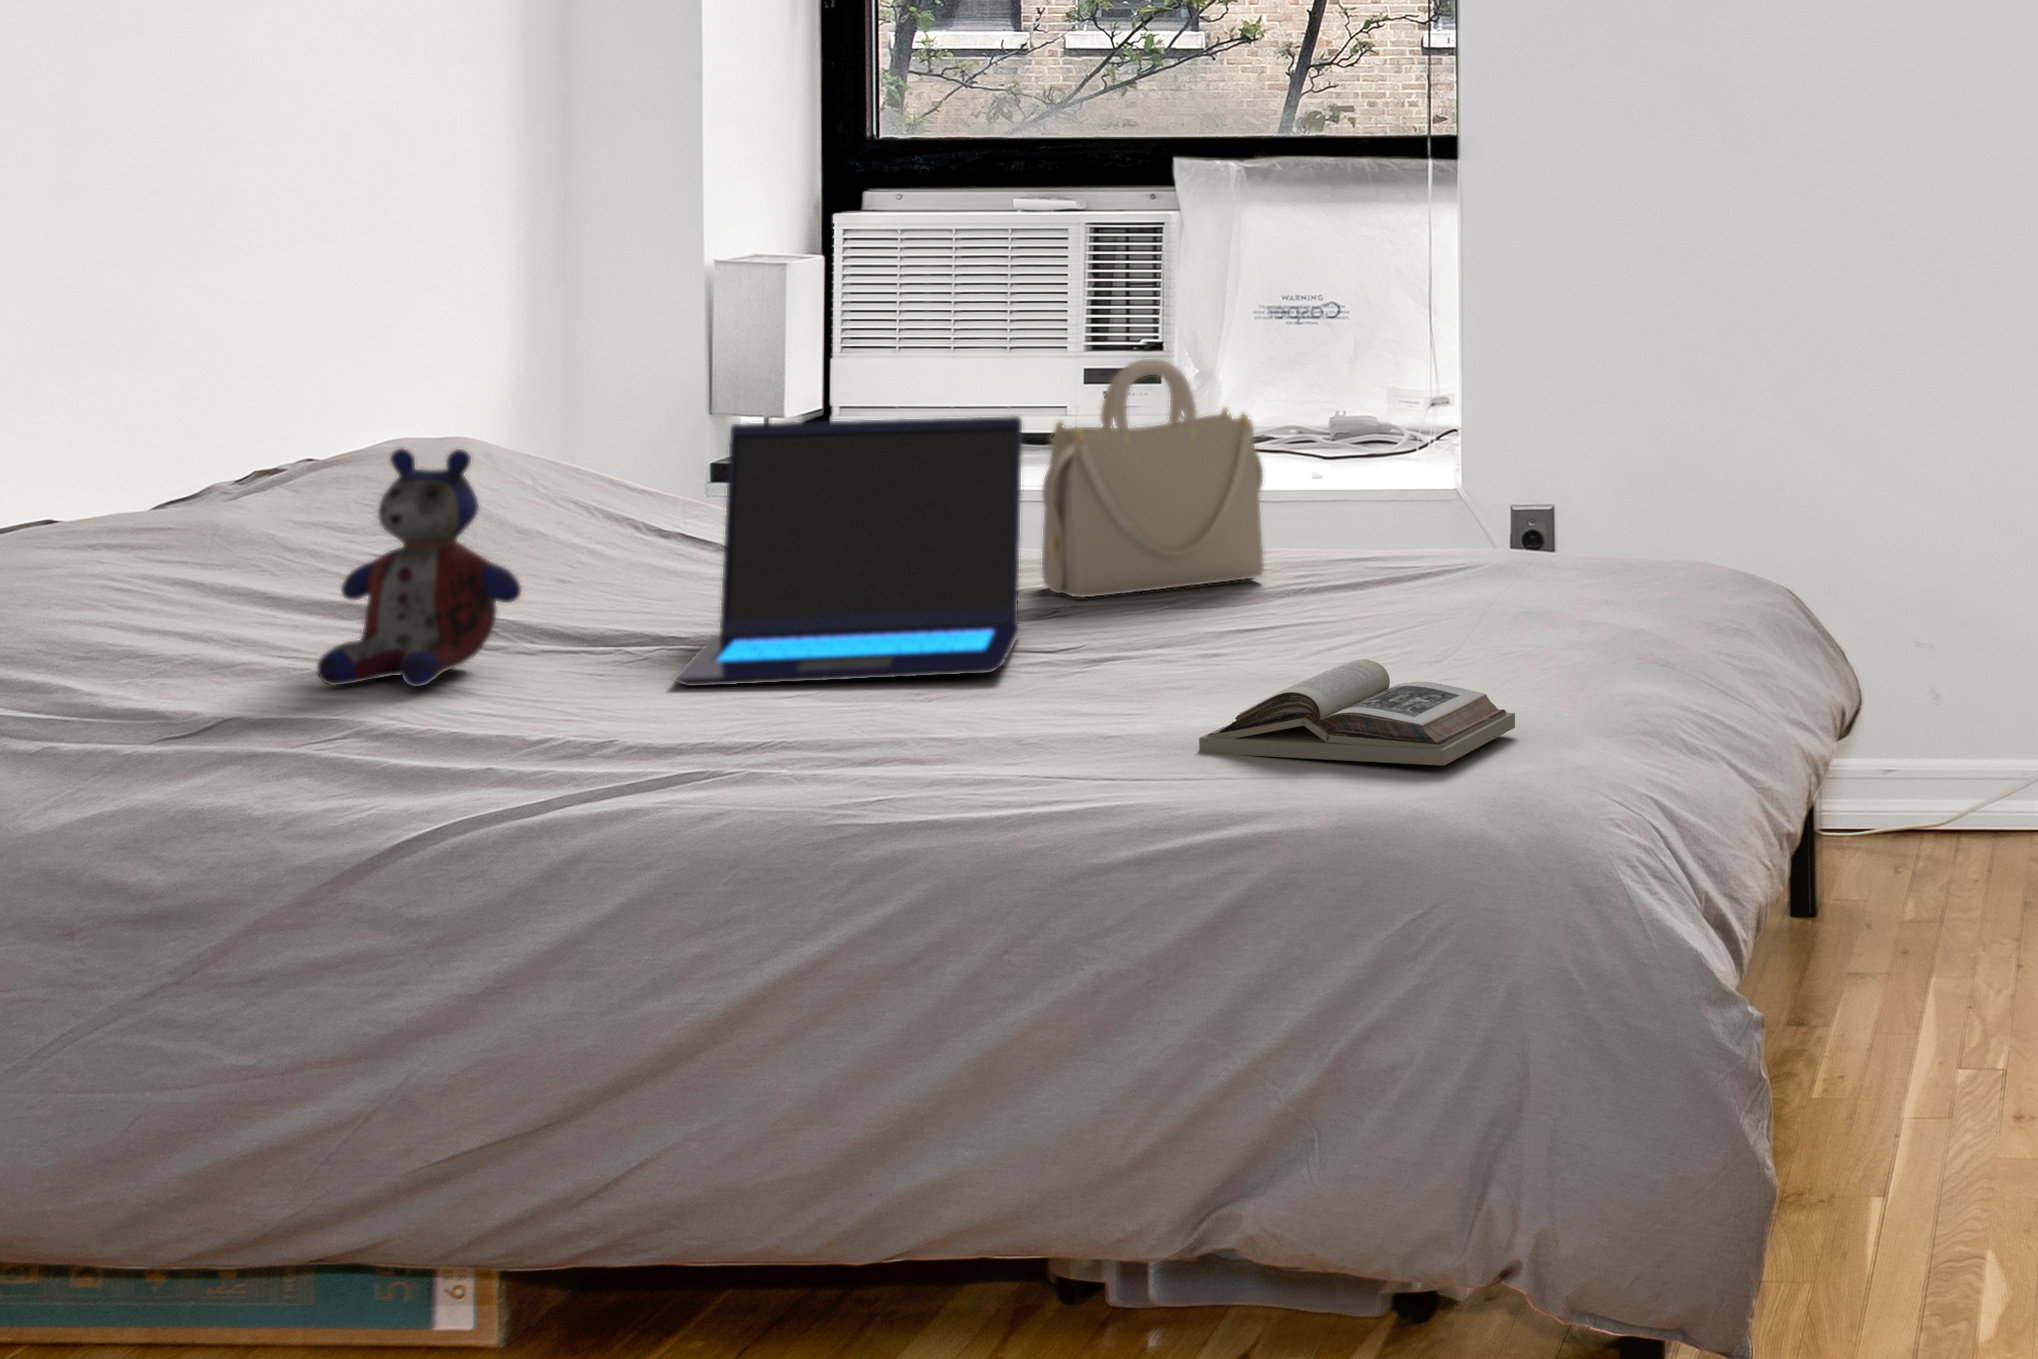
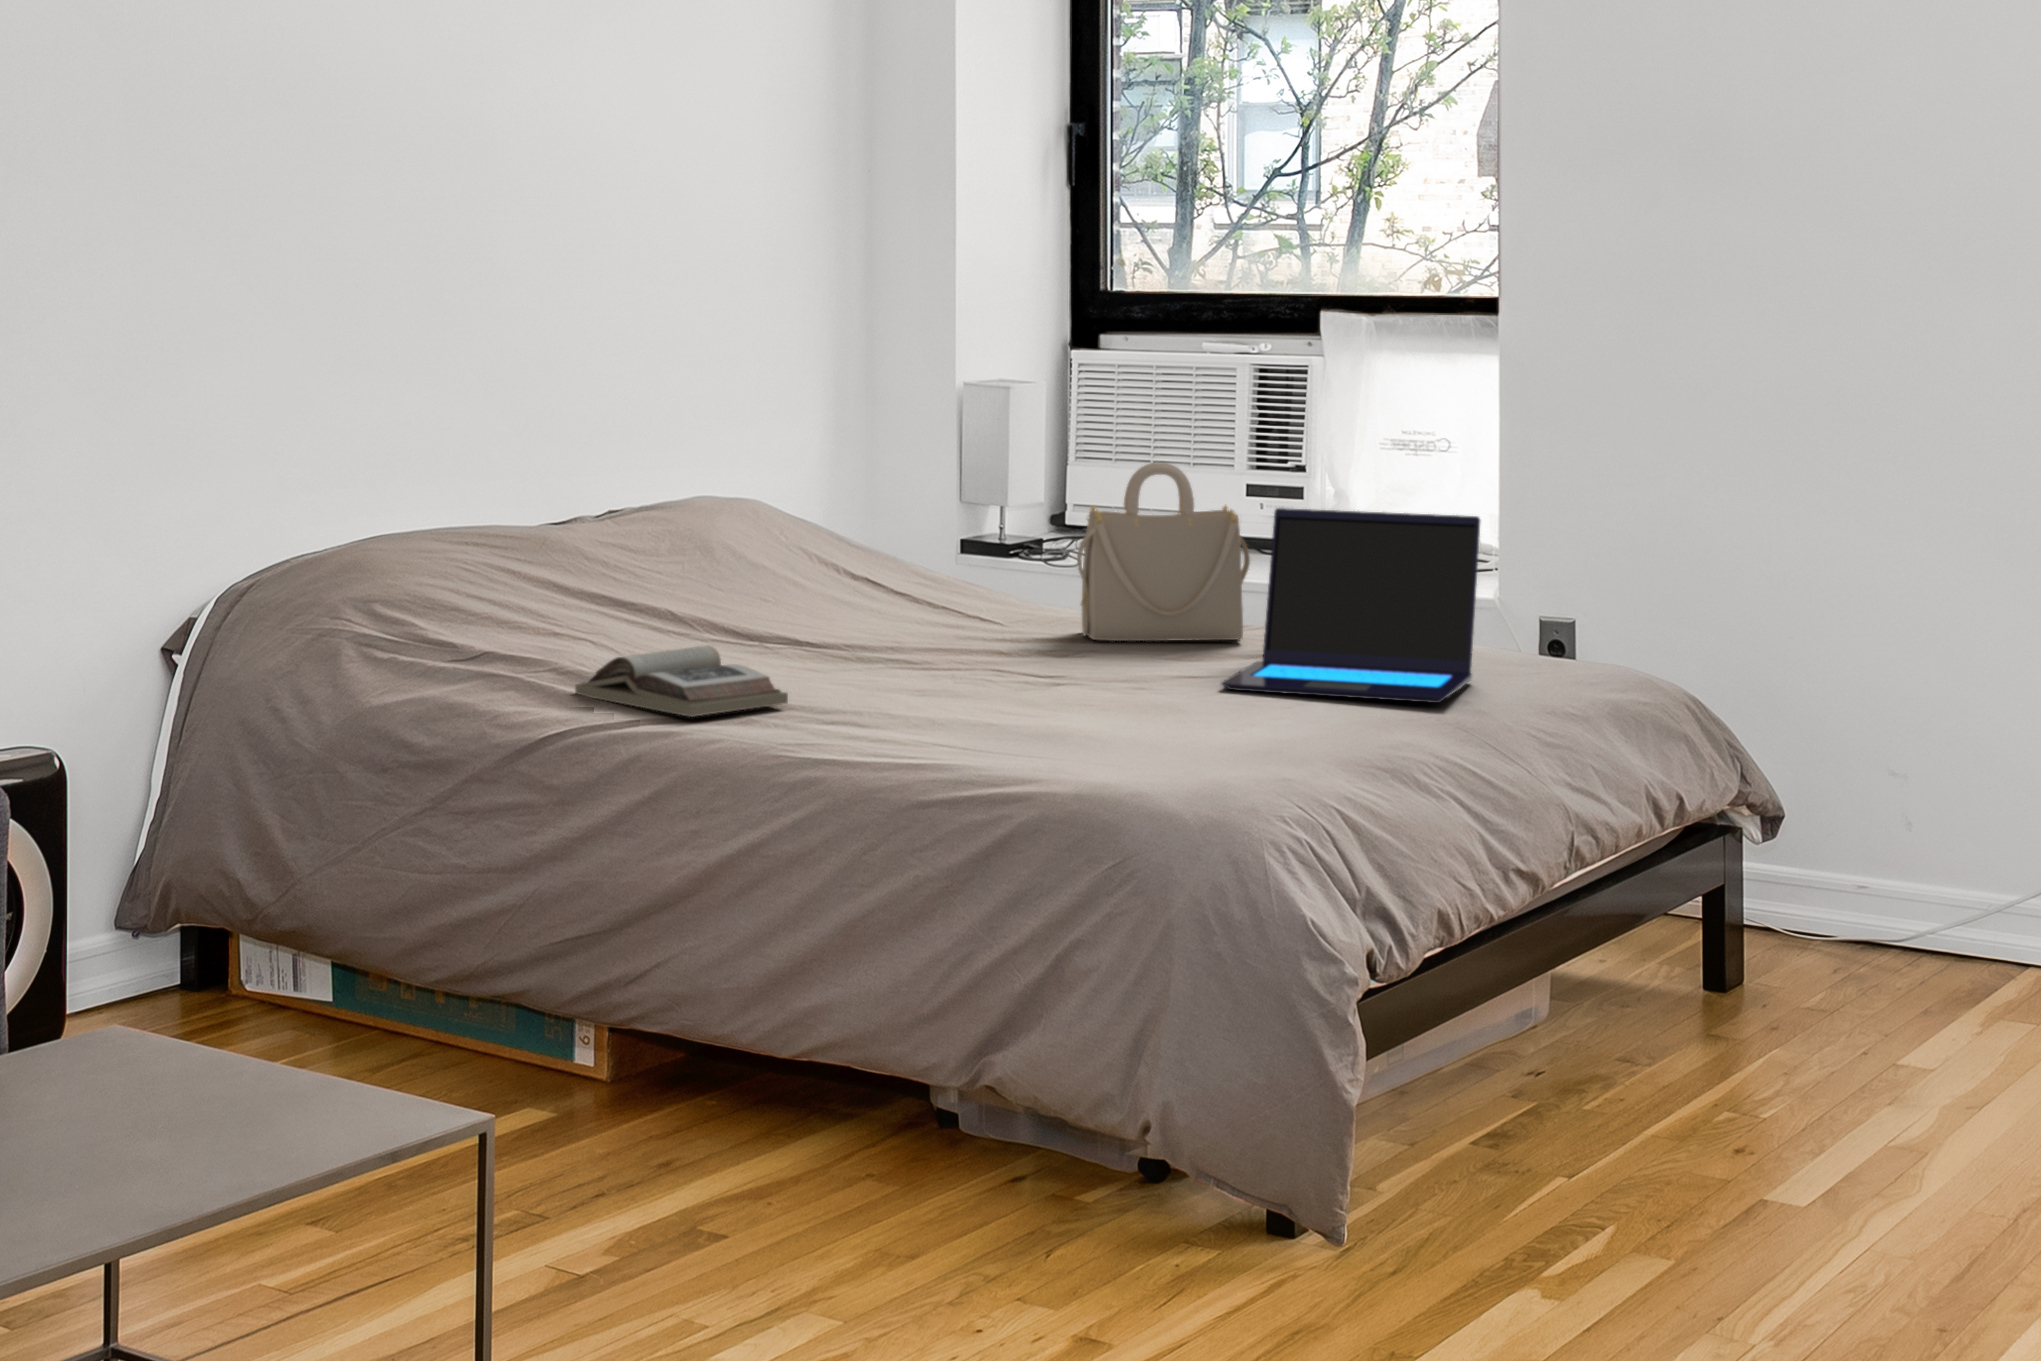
laptop: present [674,416,1022,686] -> present [1221,508,1480,703]
stuffed bear: present [317,448,521,687] -> none [567,488,691,648]
book: present [1199,659,1515,765] -> present [575,645,788,717]

